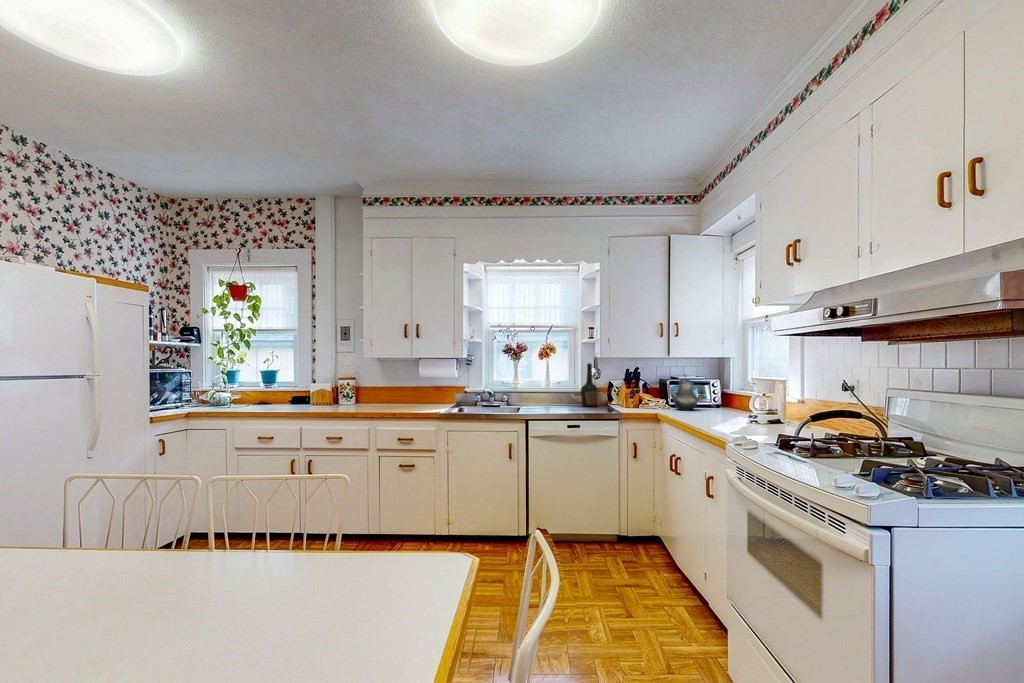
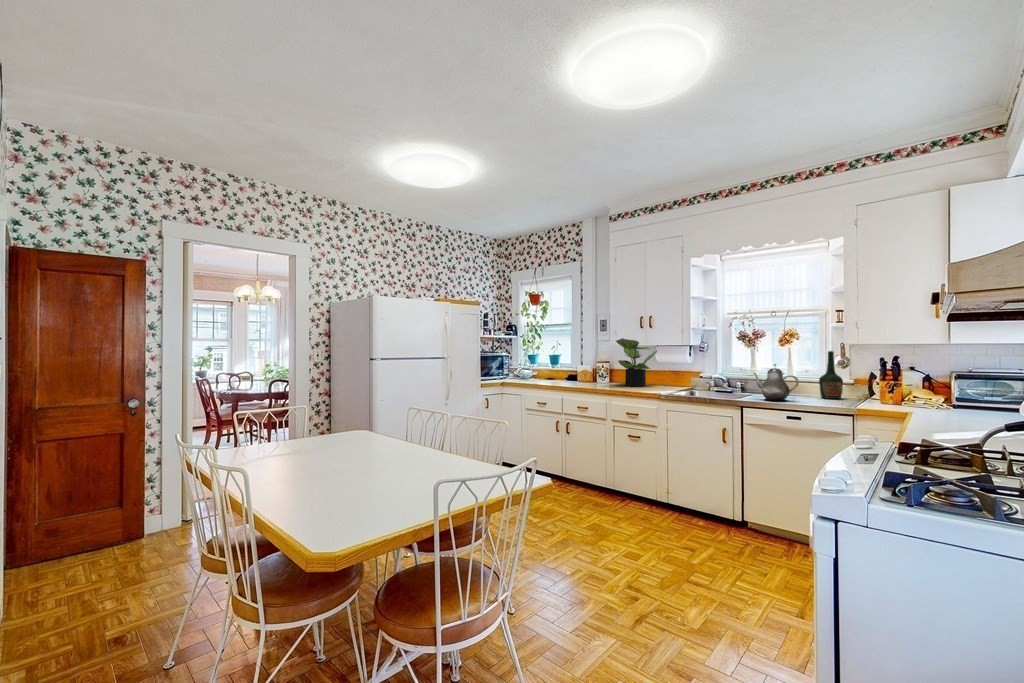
potted plant: none [373,350,421,407] -> present [616,338,657,387]
teapot: present [668,375,705,410] -> present [754,364,799,401]

